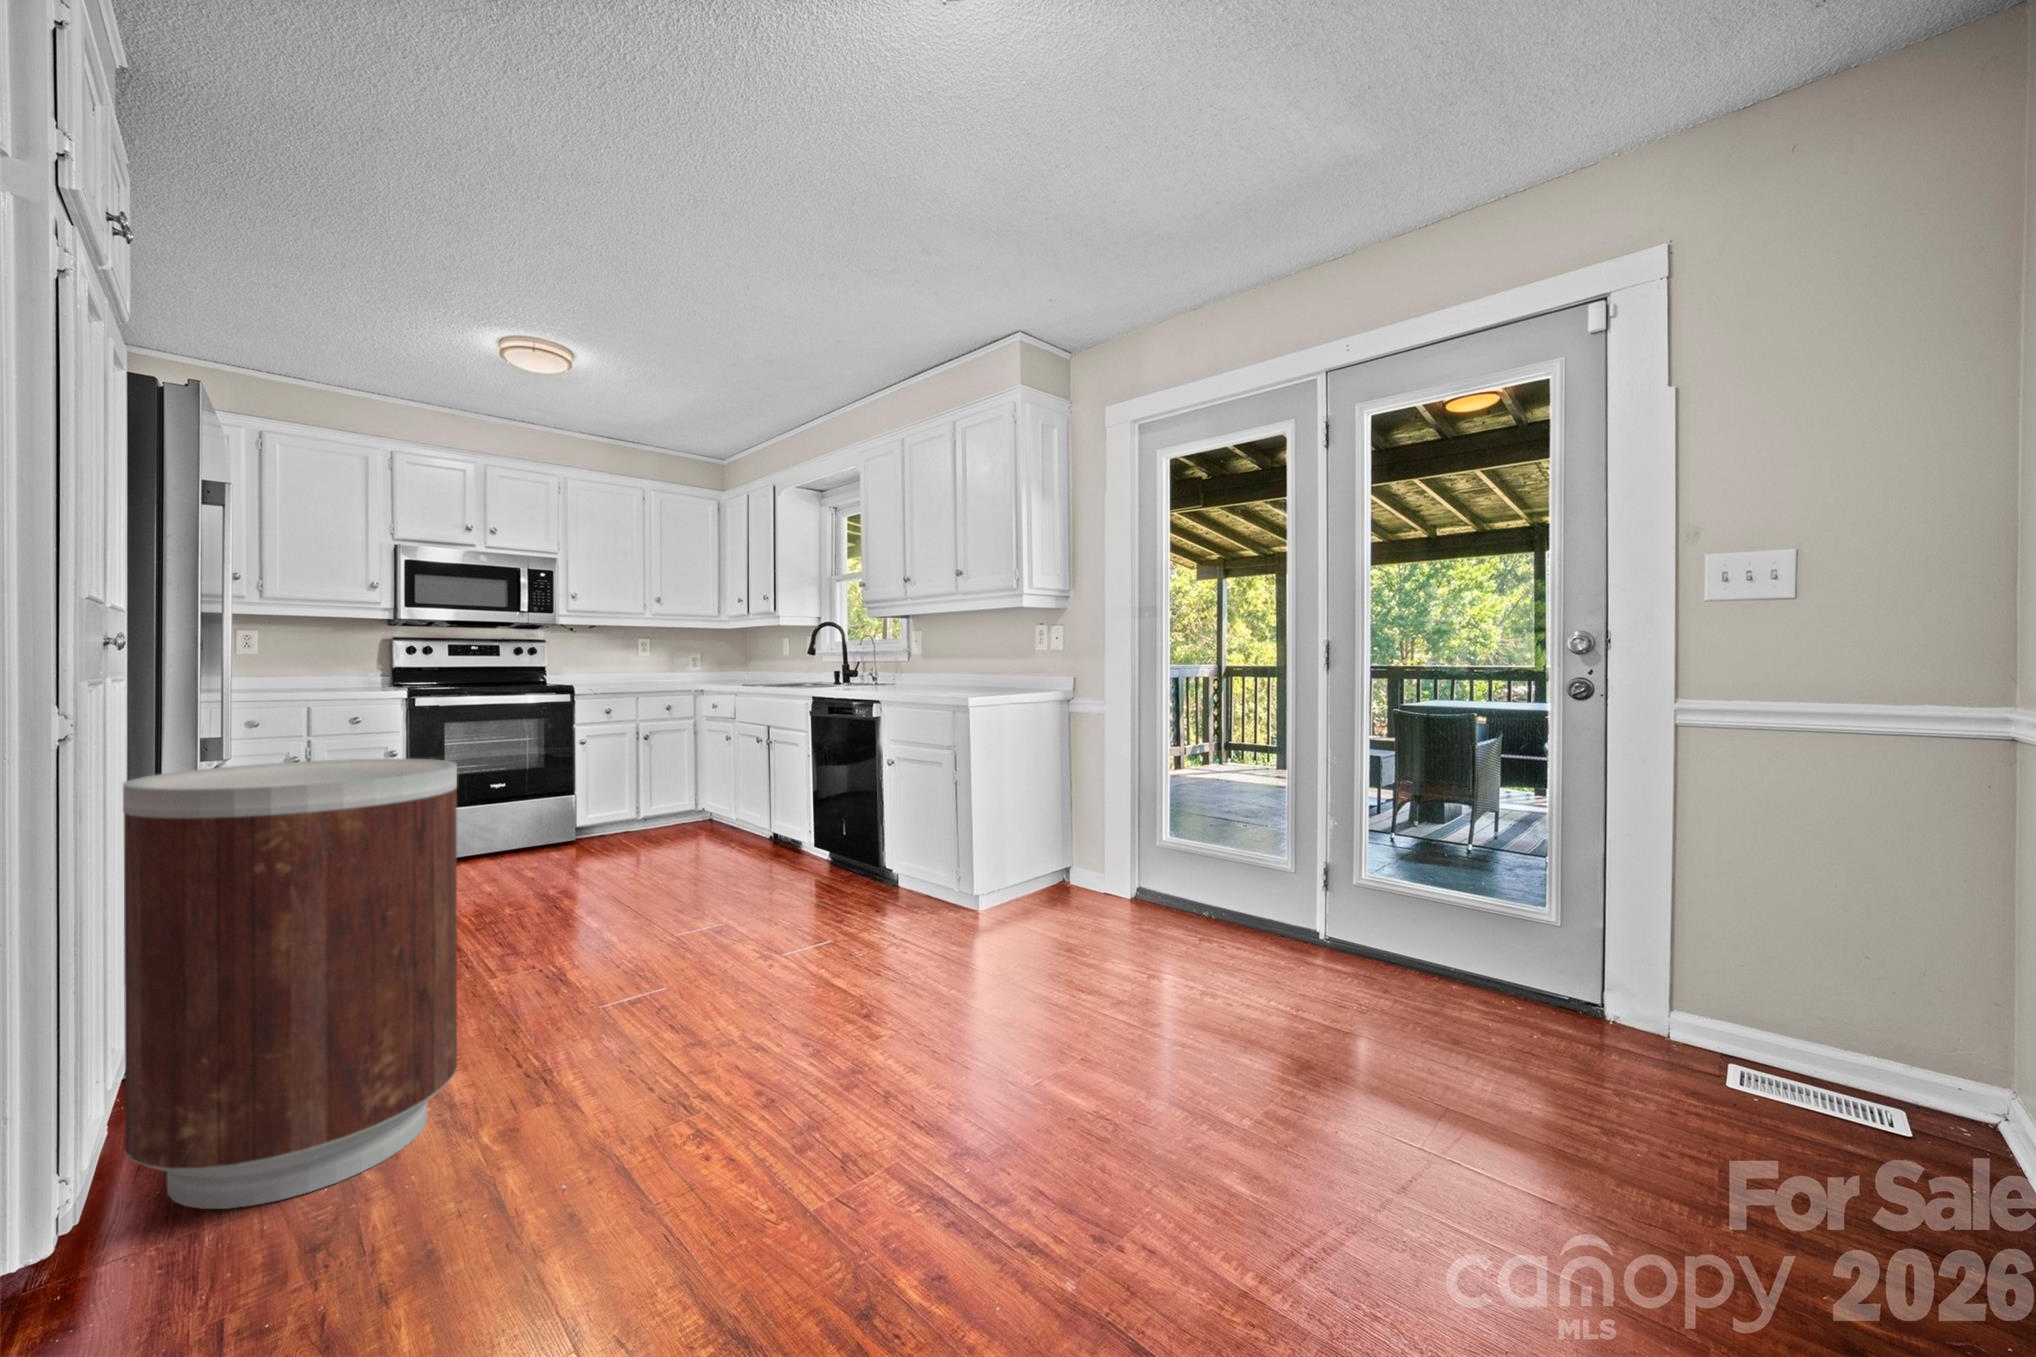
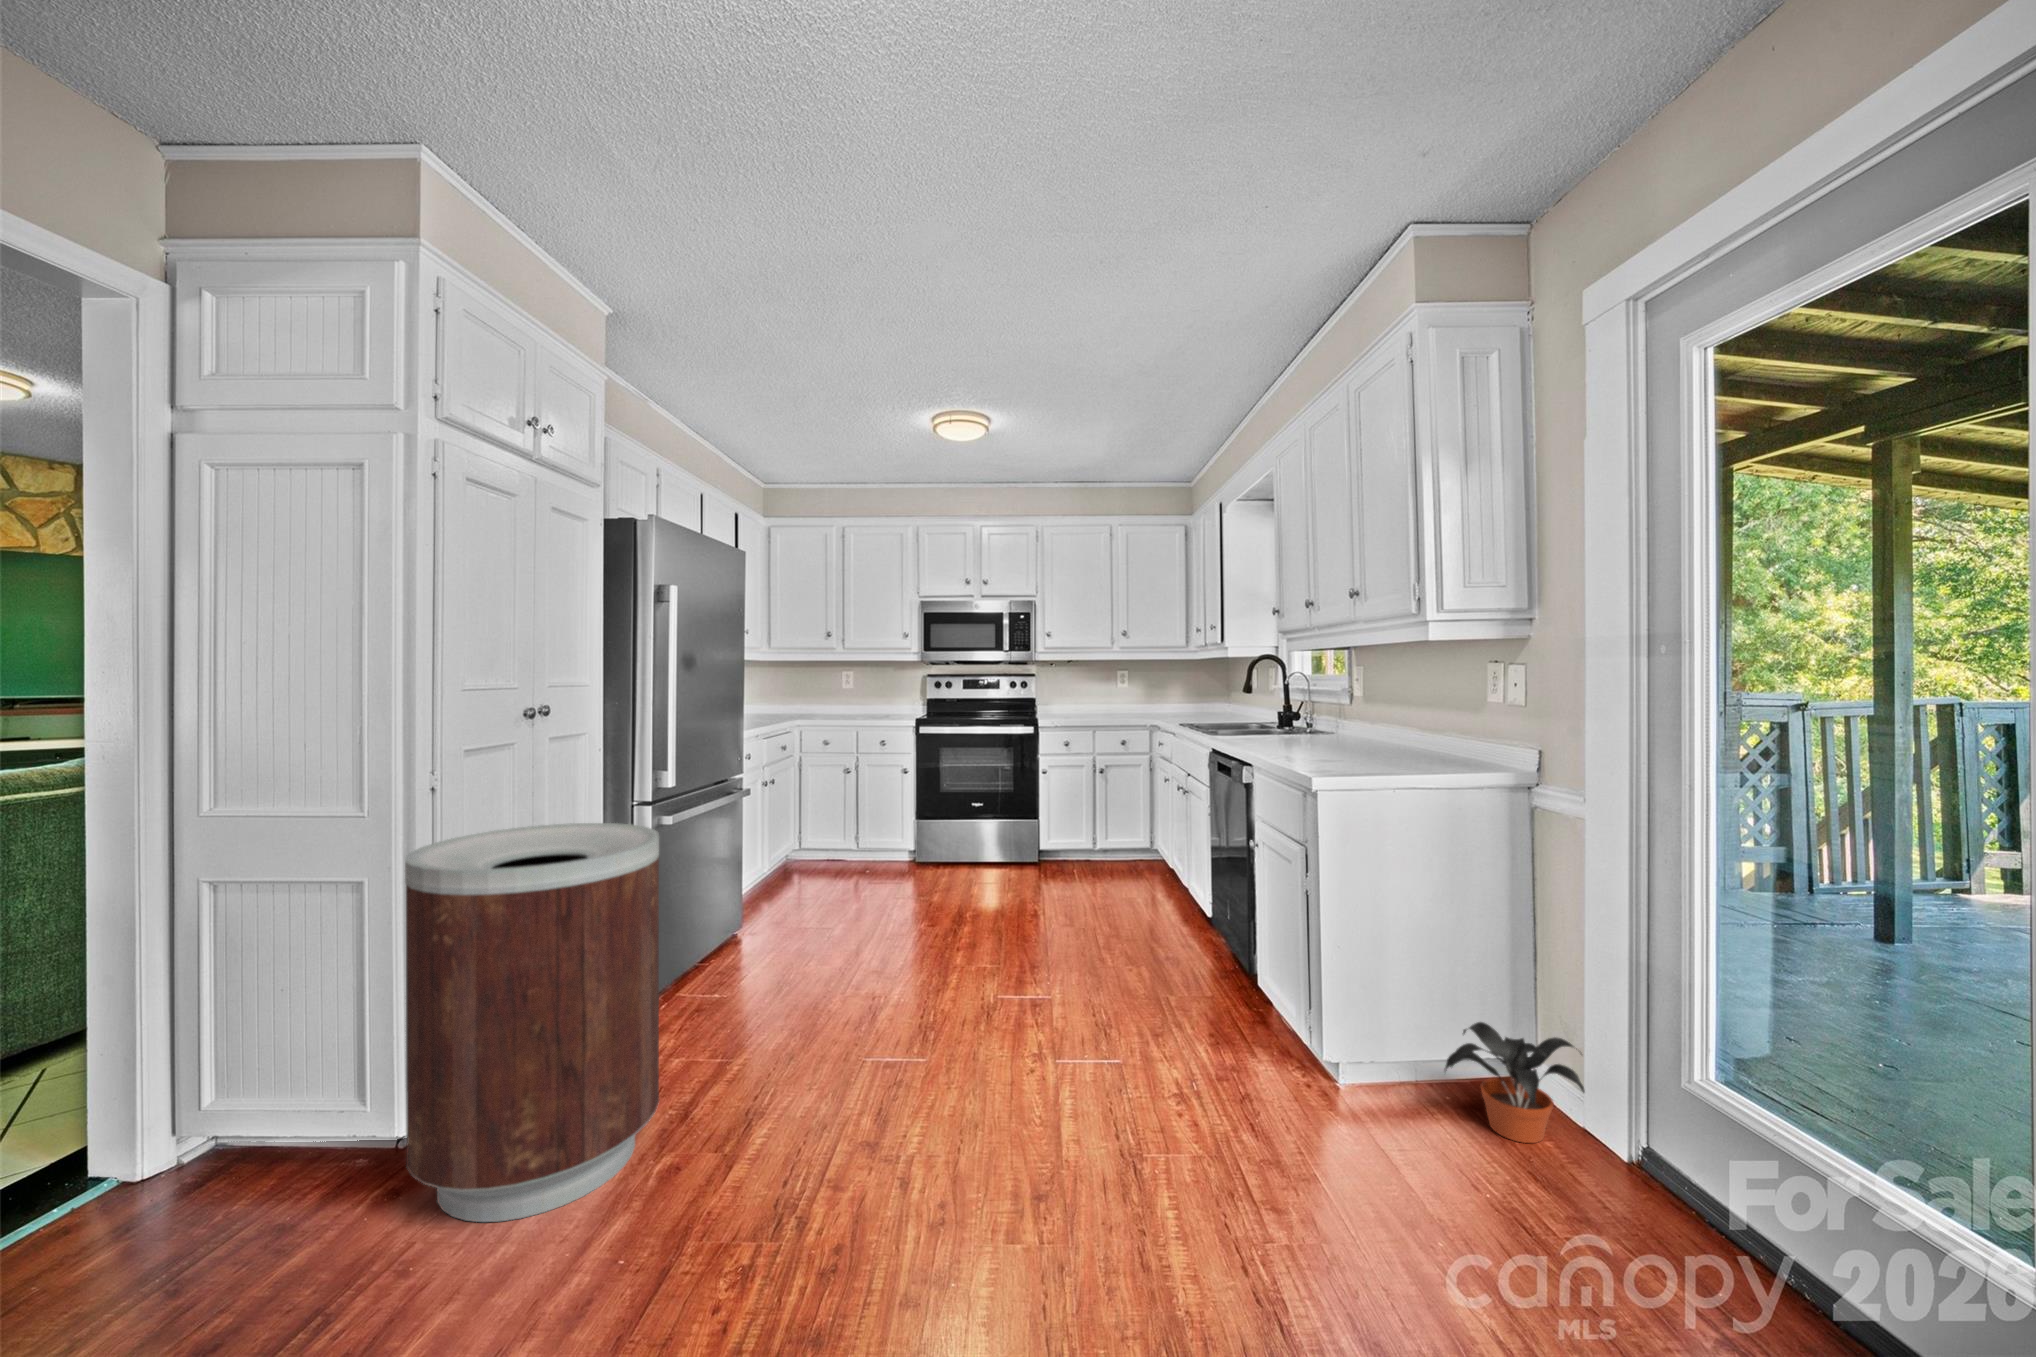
potted plant: none [1044,844,1117,909] -> present [1445,1022,1585,1143]

